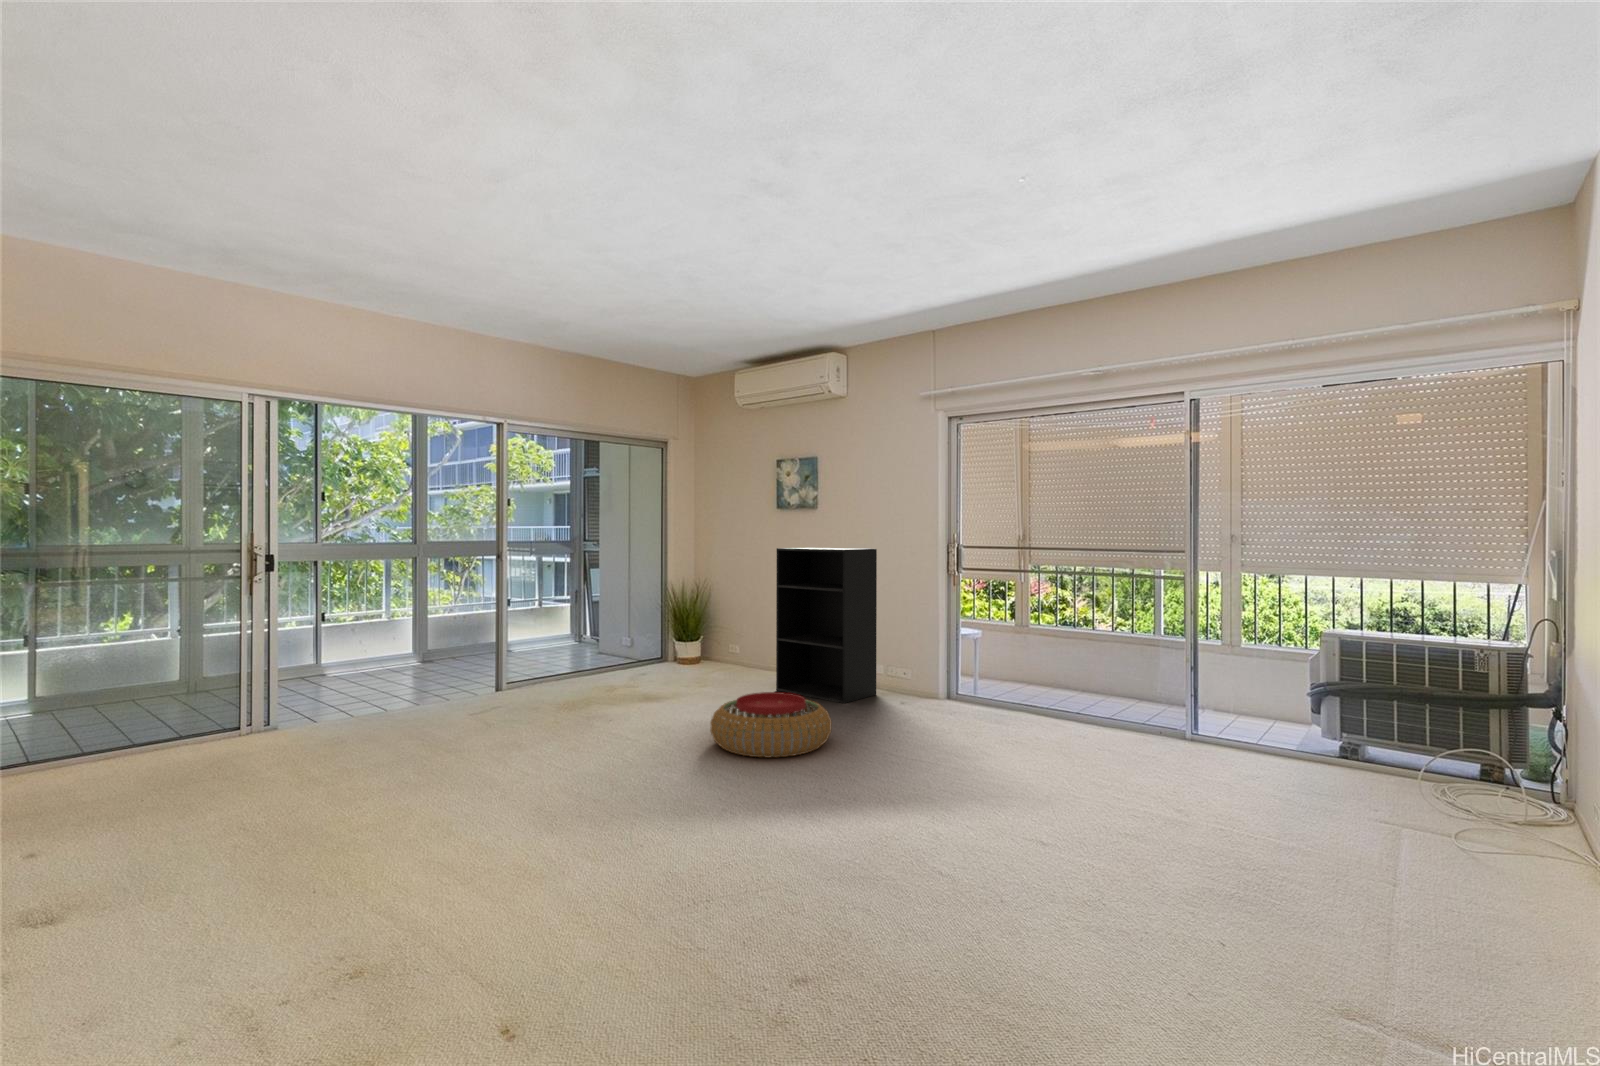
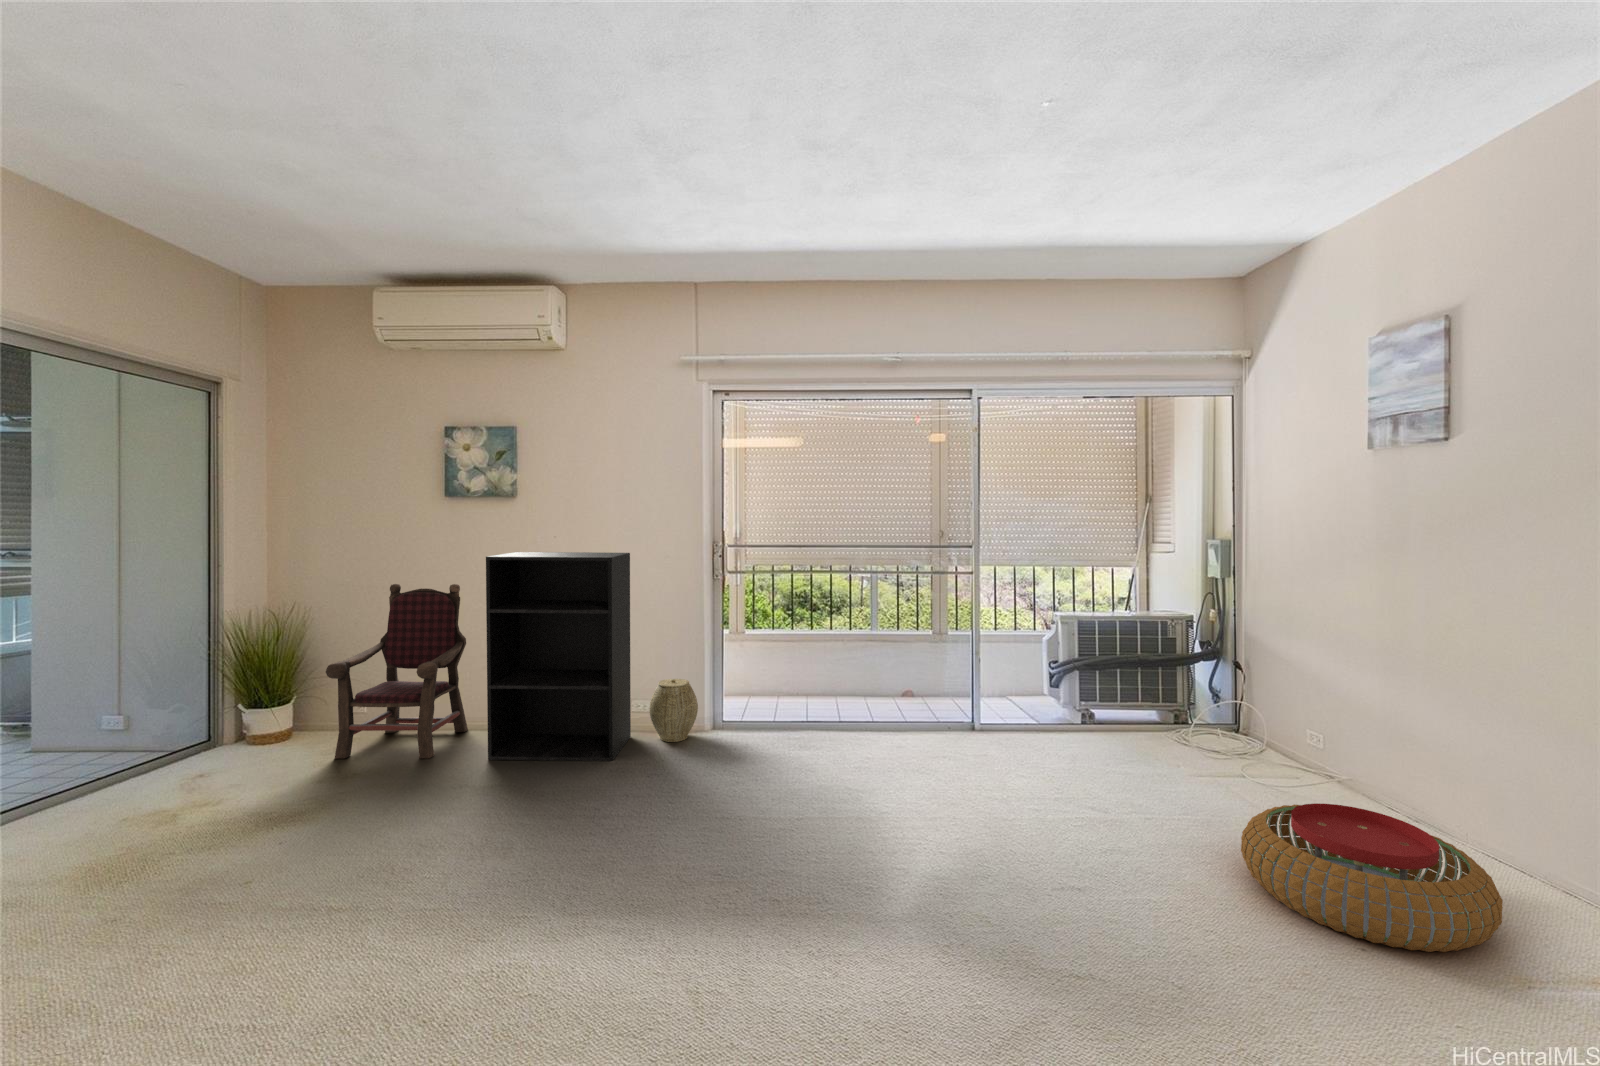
armchair: none [702,569,787,684] -> present [326,584,468,758]
woven basket: none [886,652,924,702] -> present [649,679,698,742]
pouf: present [710,692,832,758] -> present [1241,803,1503,952]

